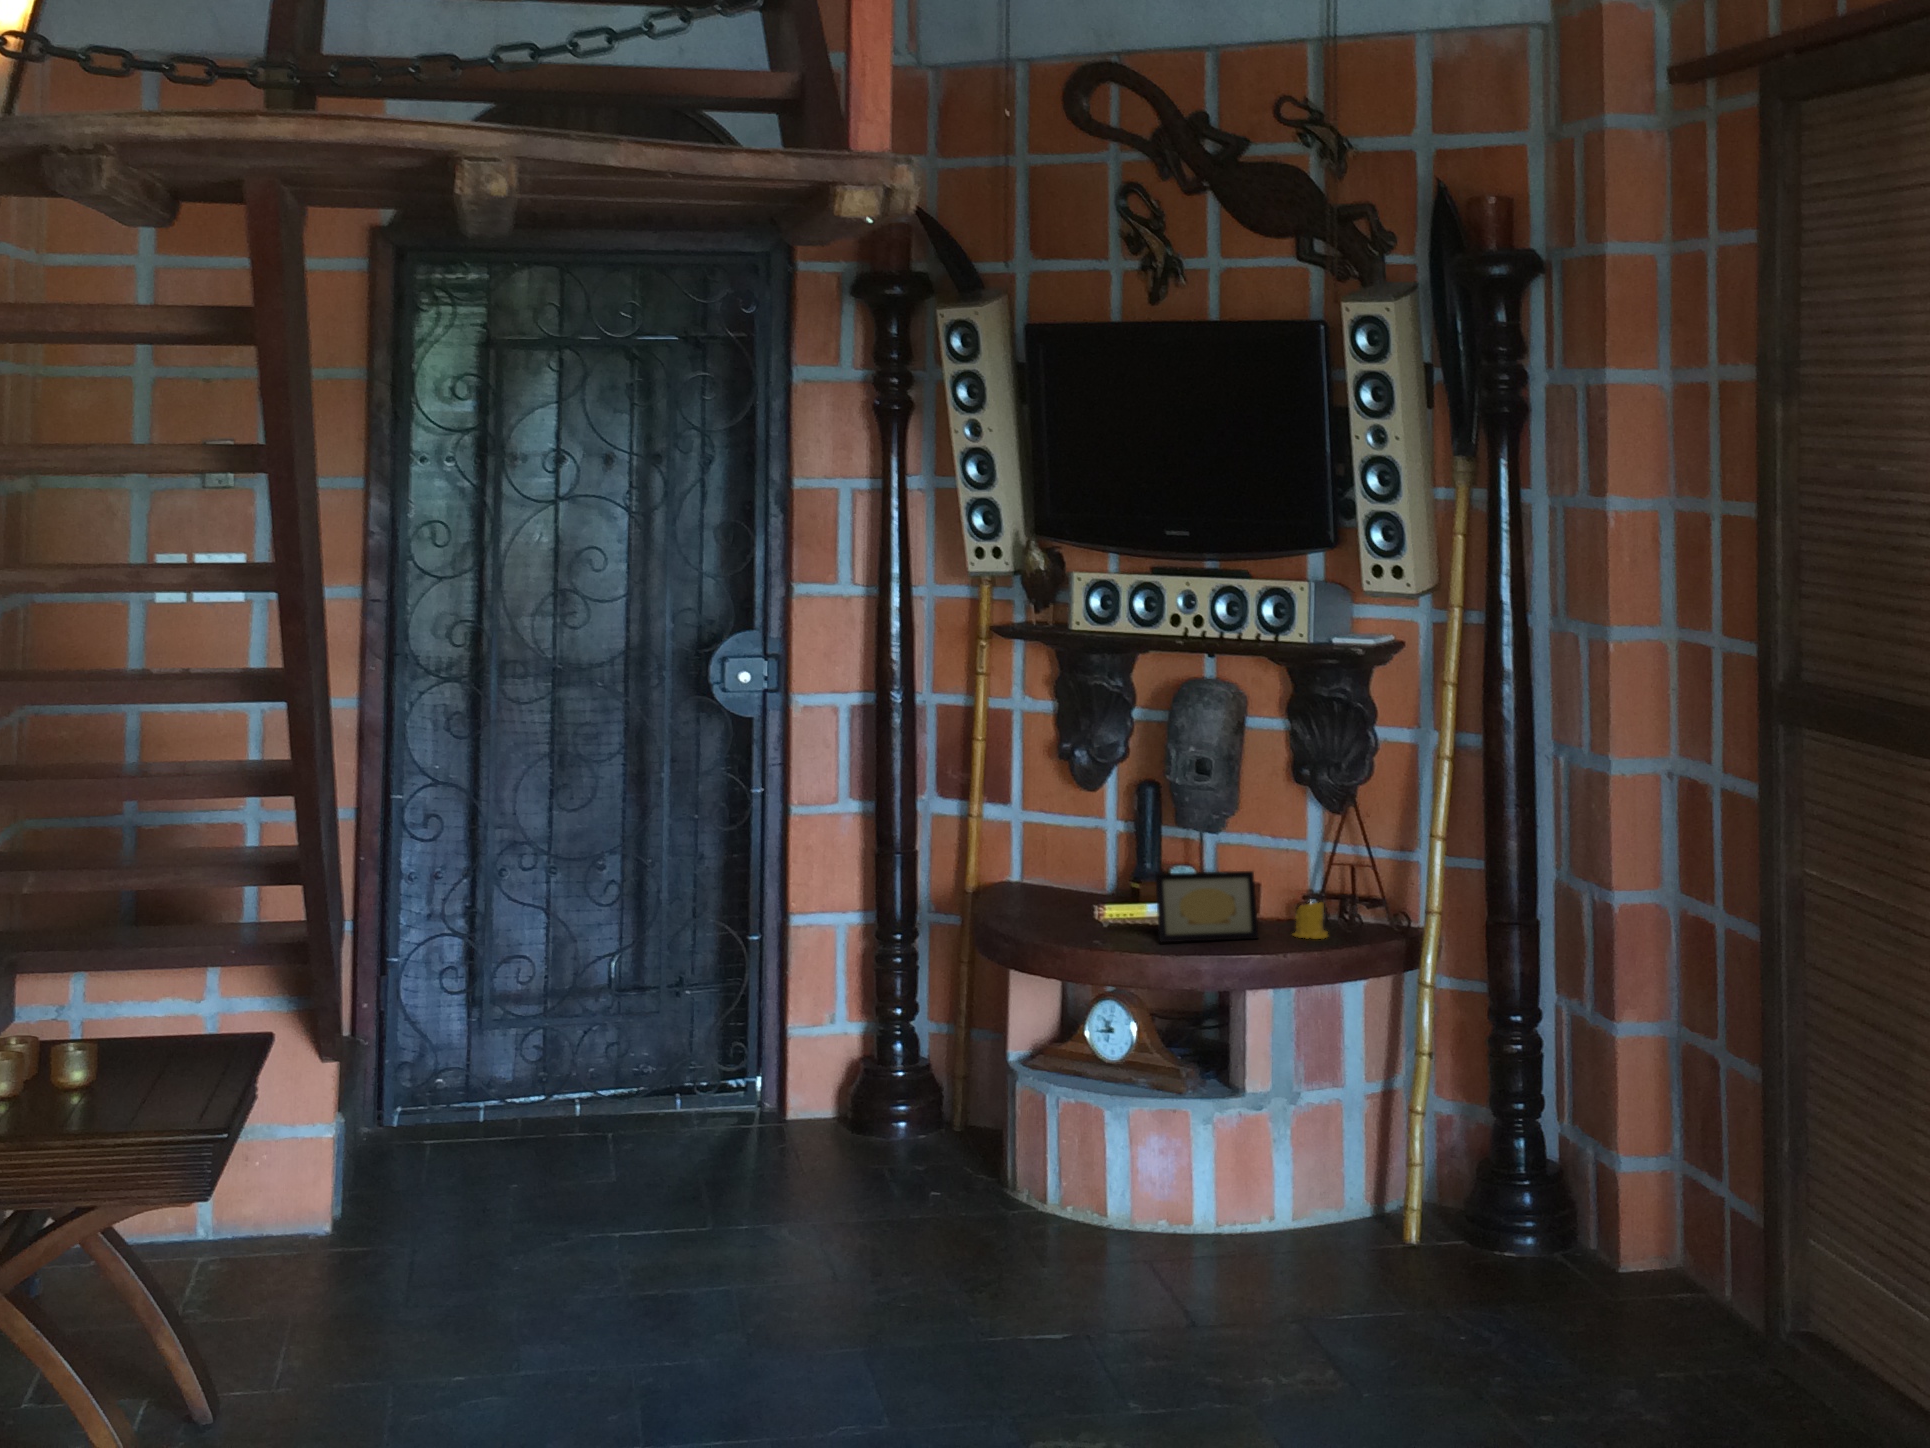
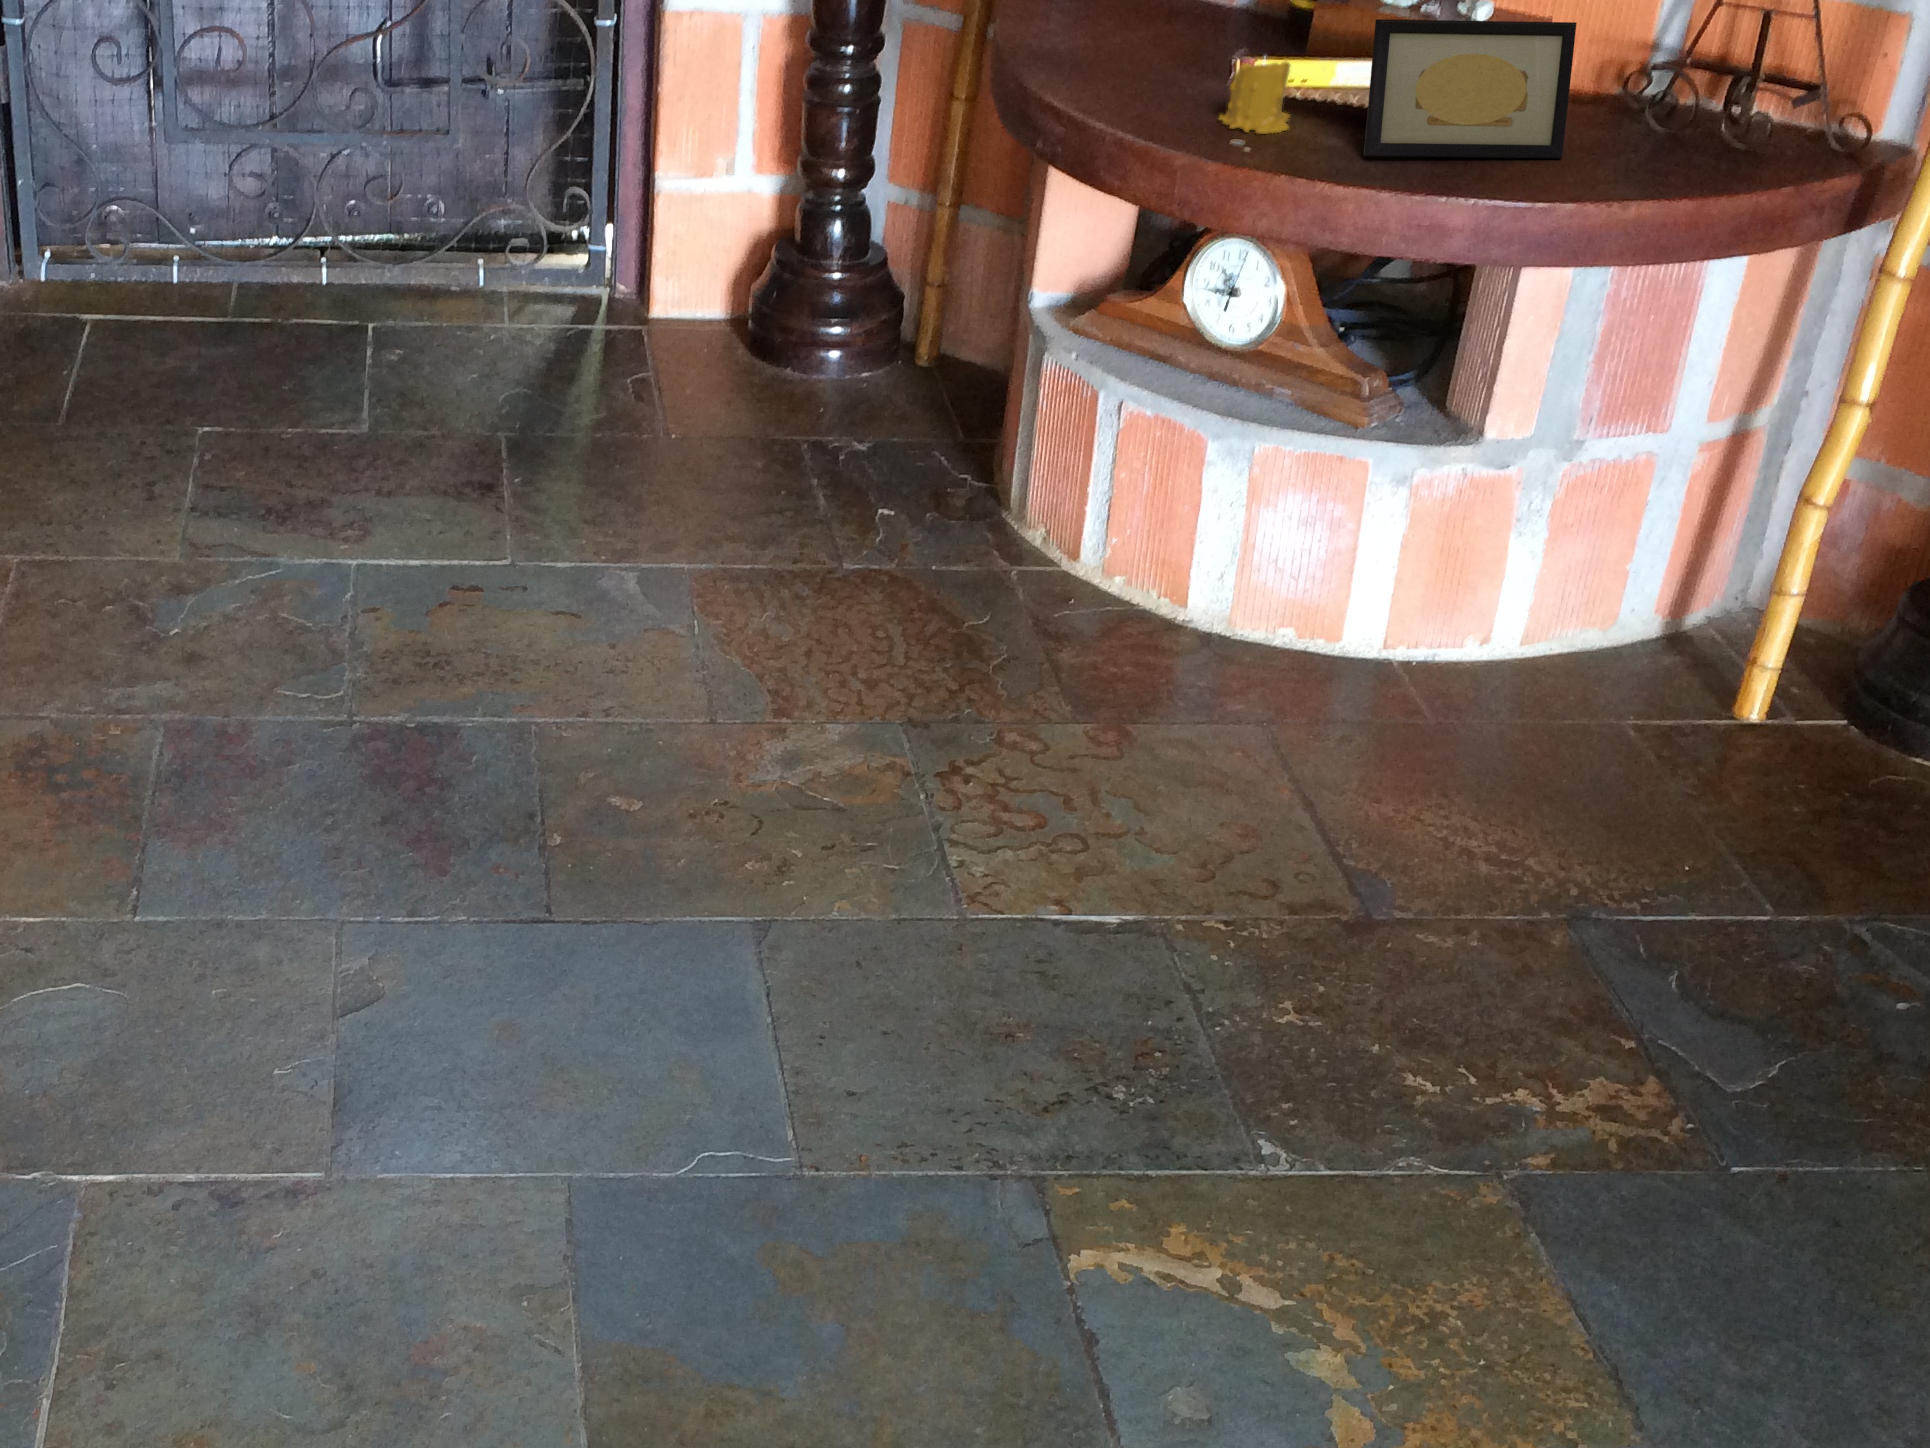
candle: present [1293,902,1328,939] -> present [1219,62,1290,134]

